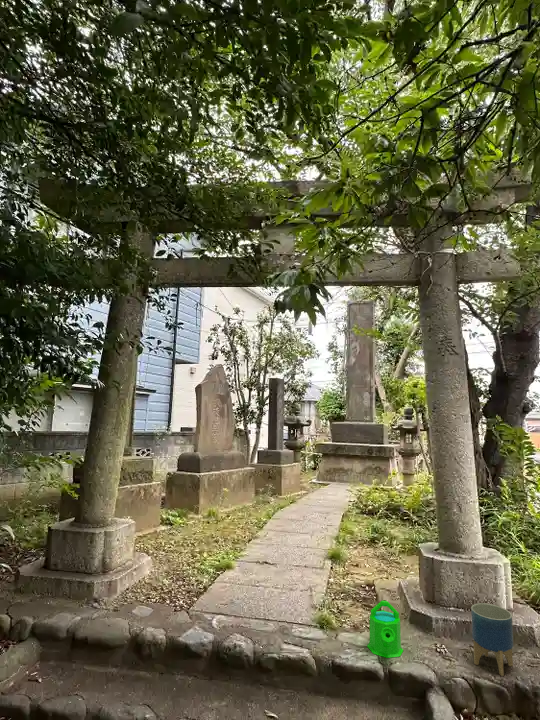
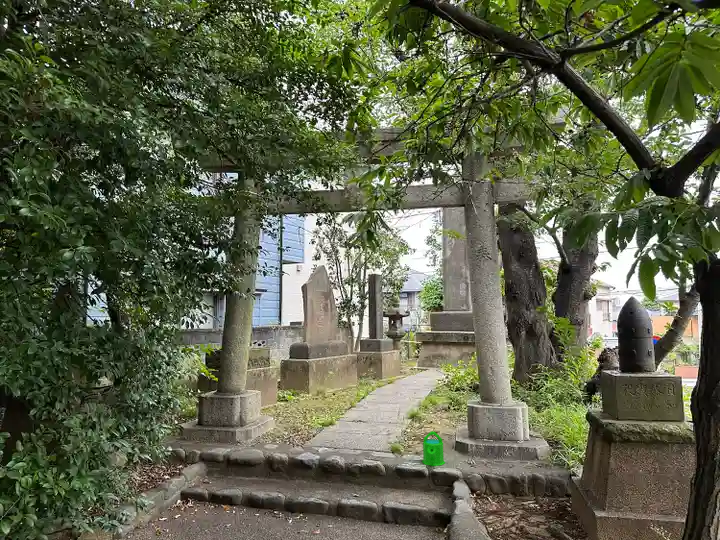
planter: present [471,603,513,676] -> none [488,431,515,472]

